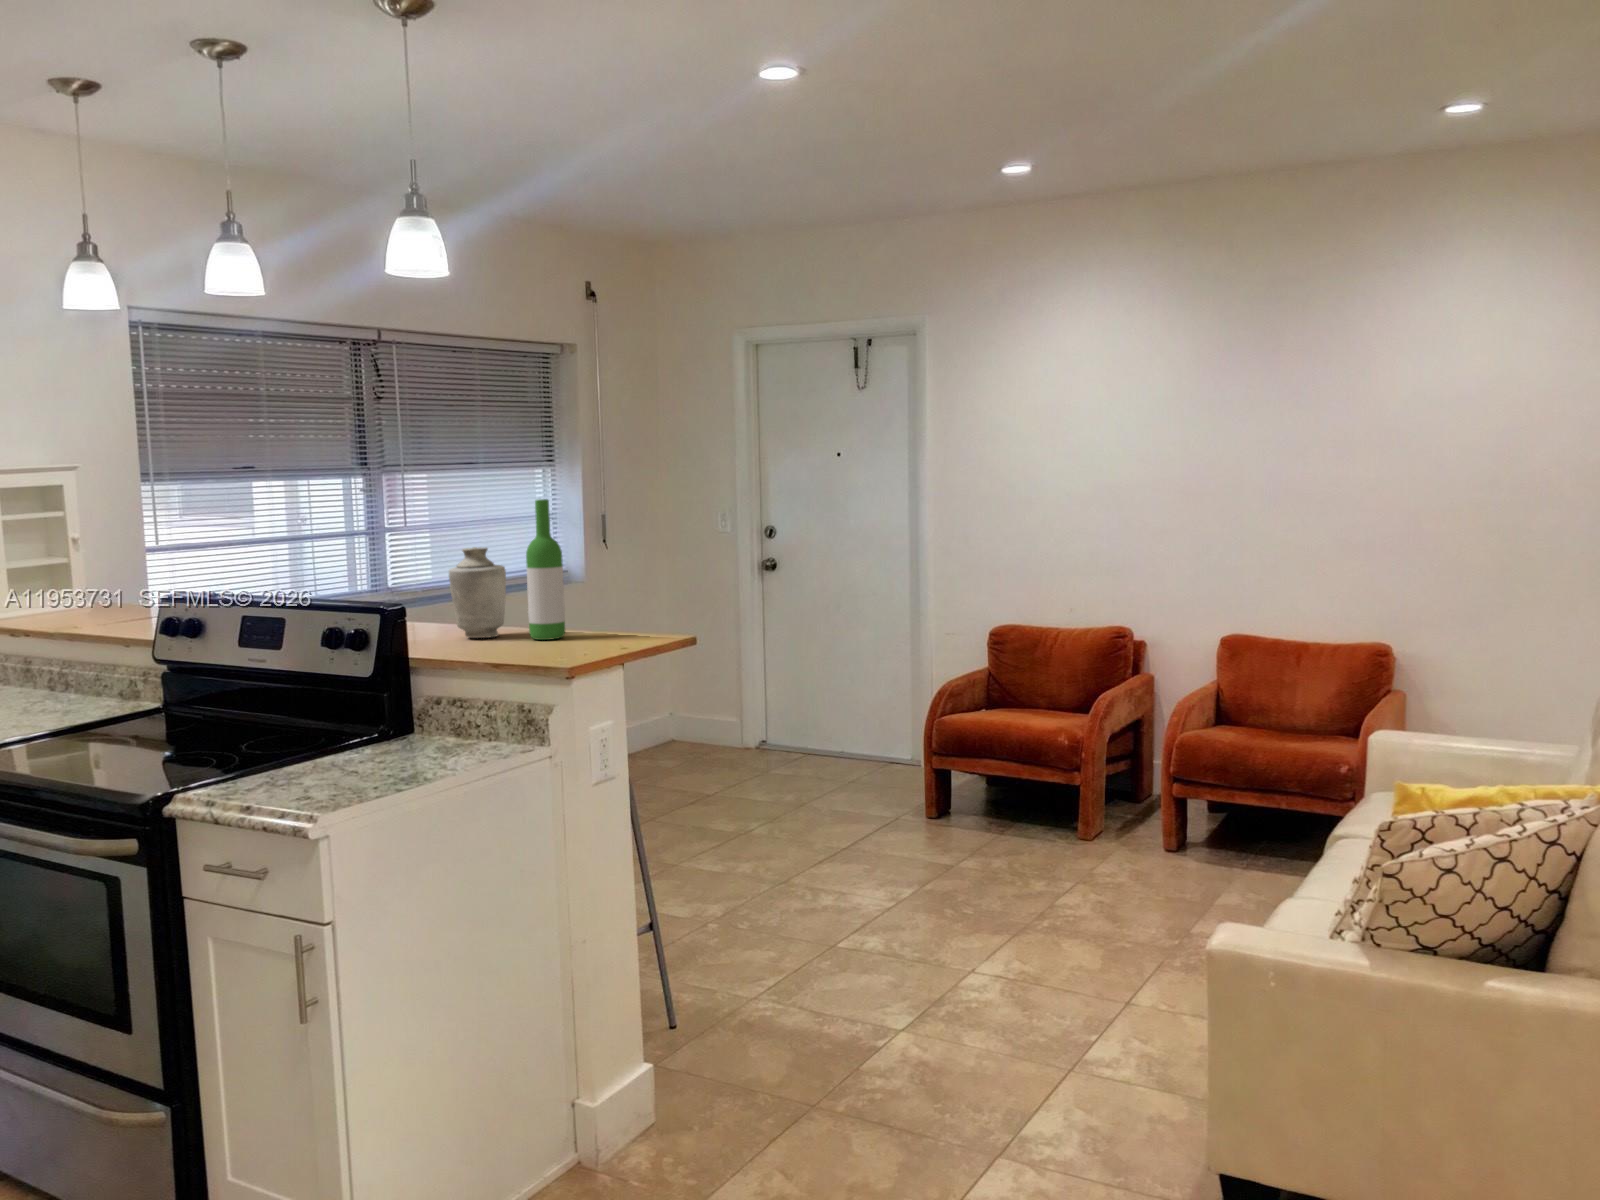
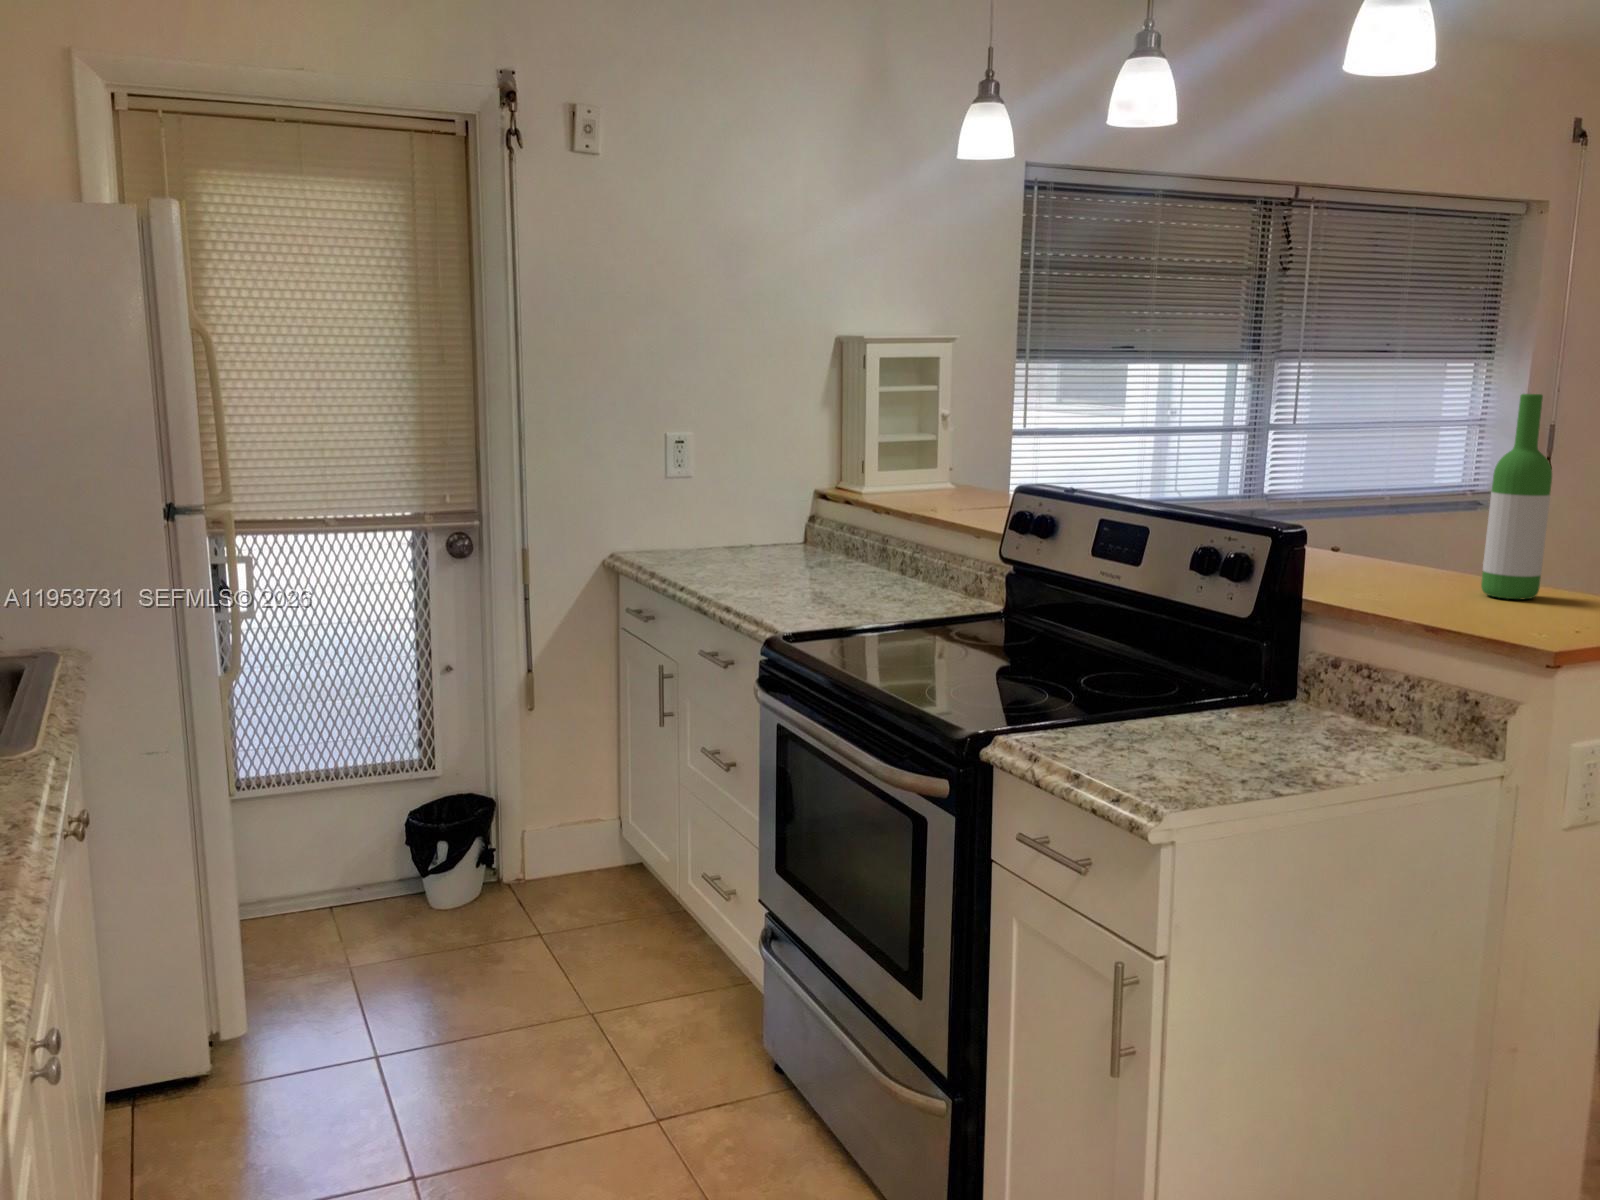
vase: present [449,547,506,638] -> none [1370,456,1454,584]

